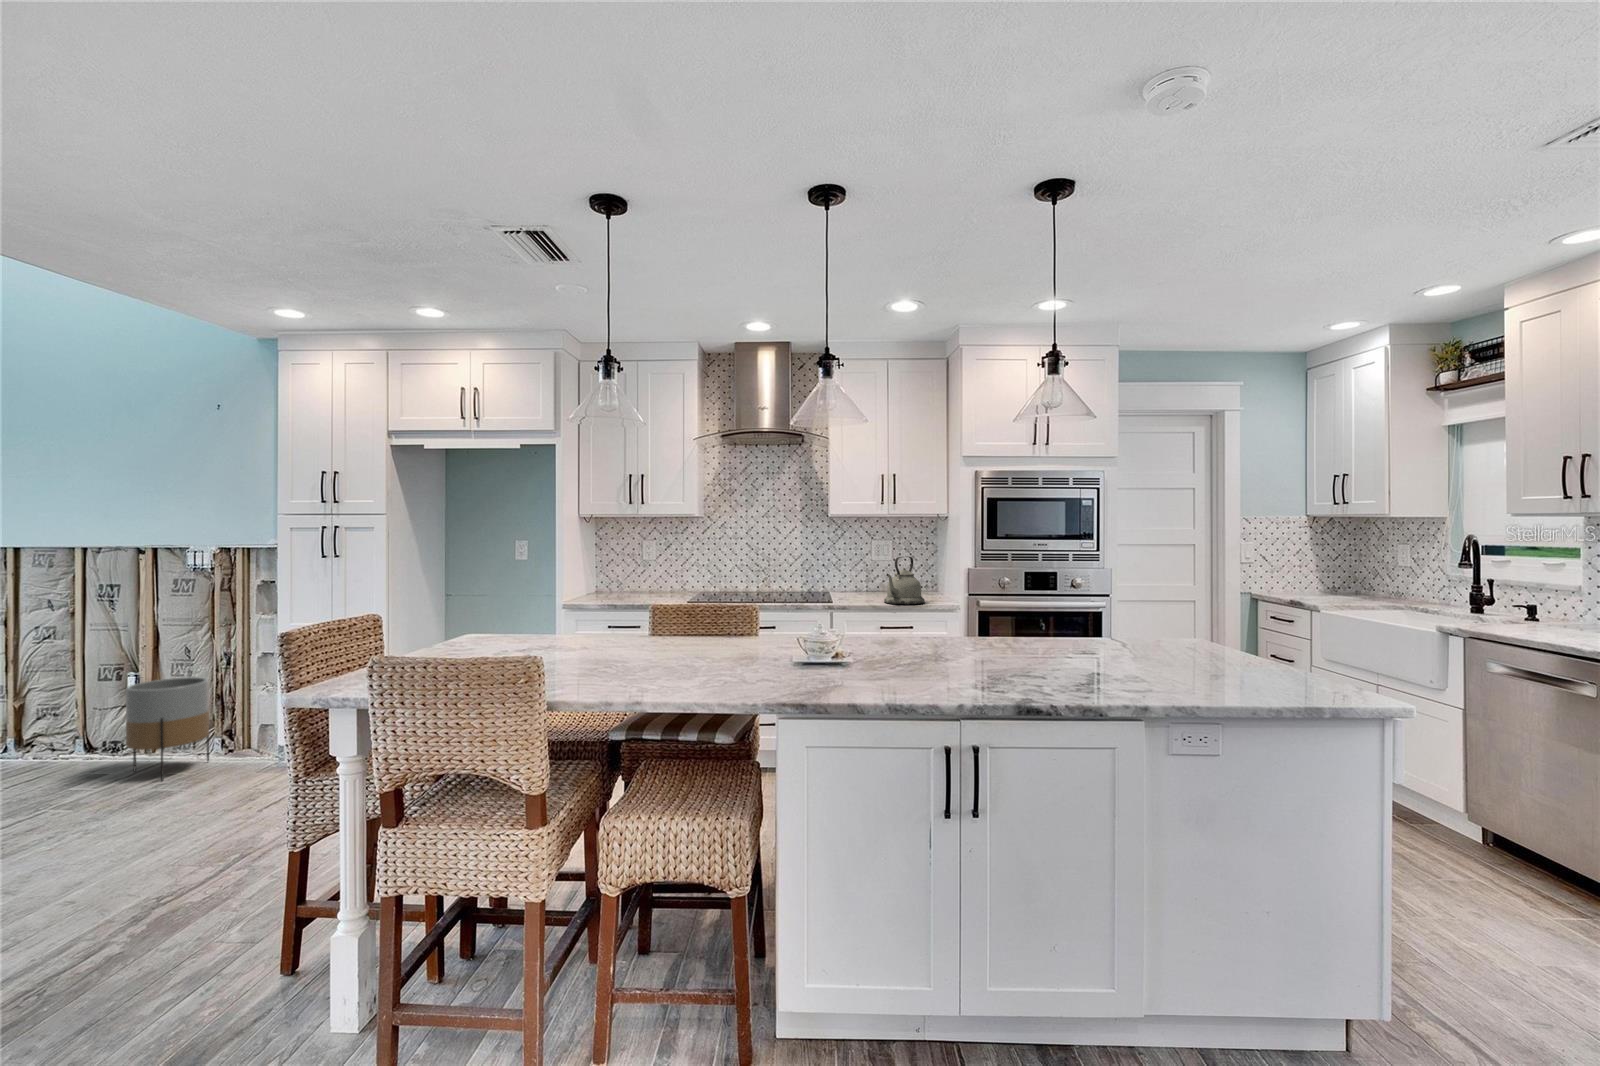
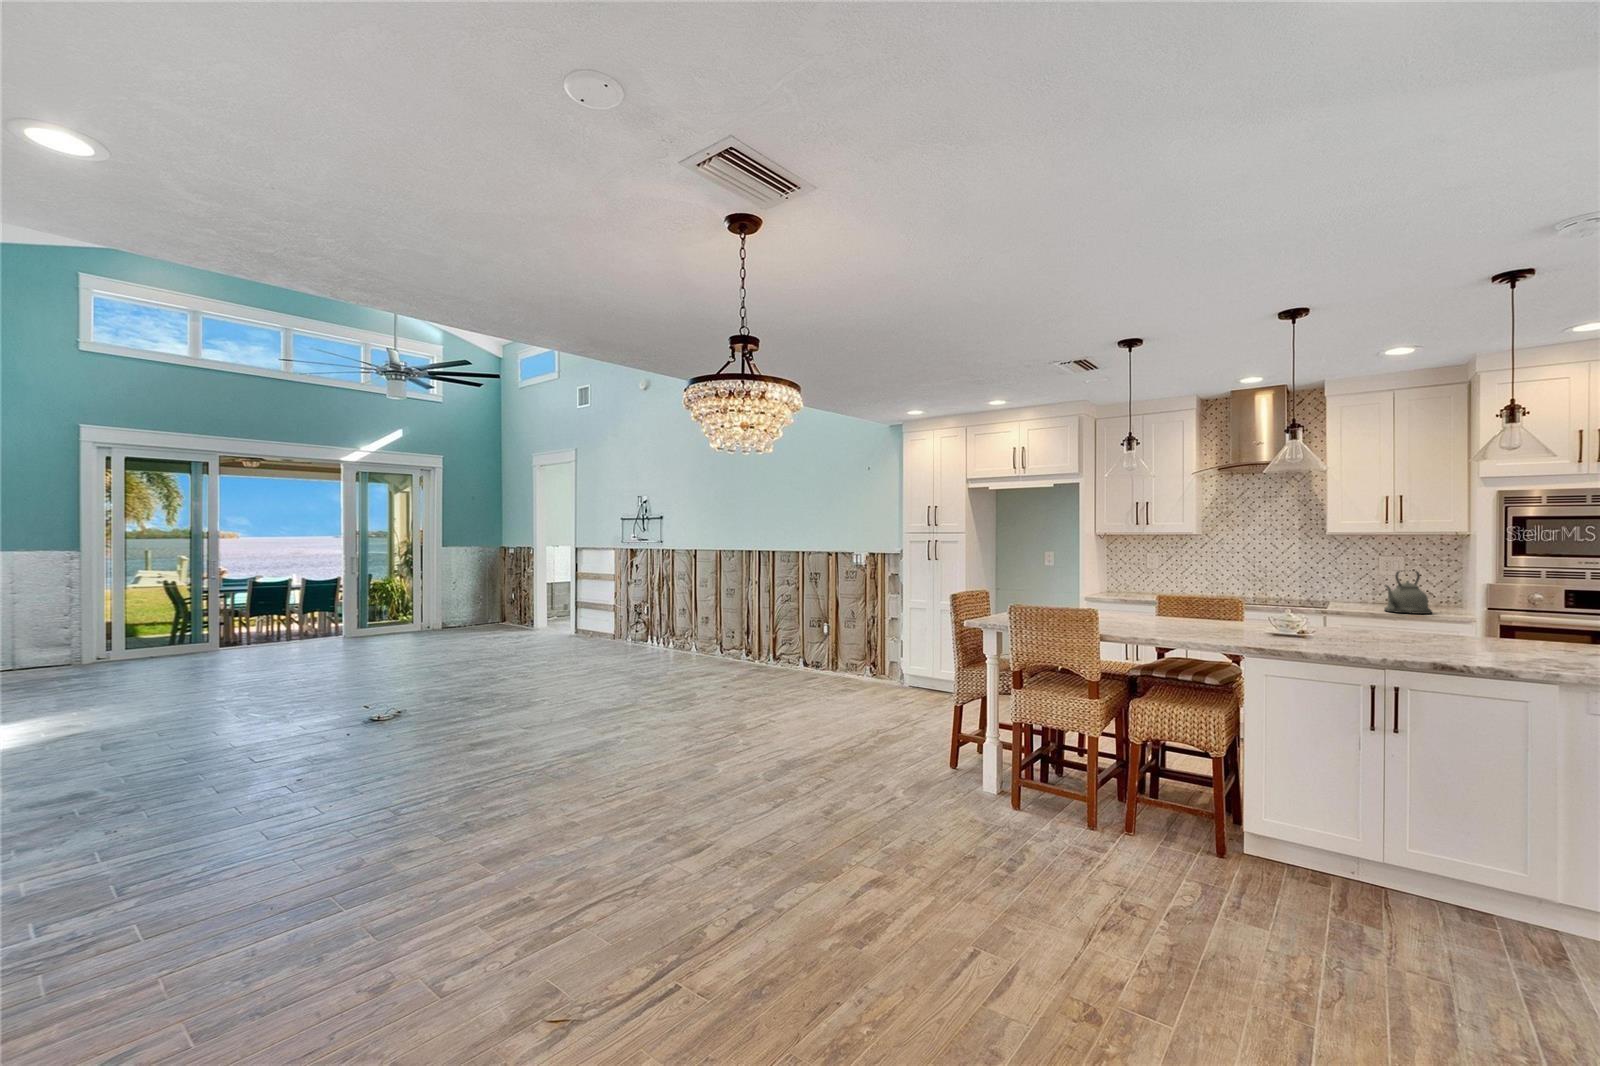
planter: present [126,677,209,780] -> none [829,629,866,686]

